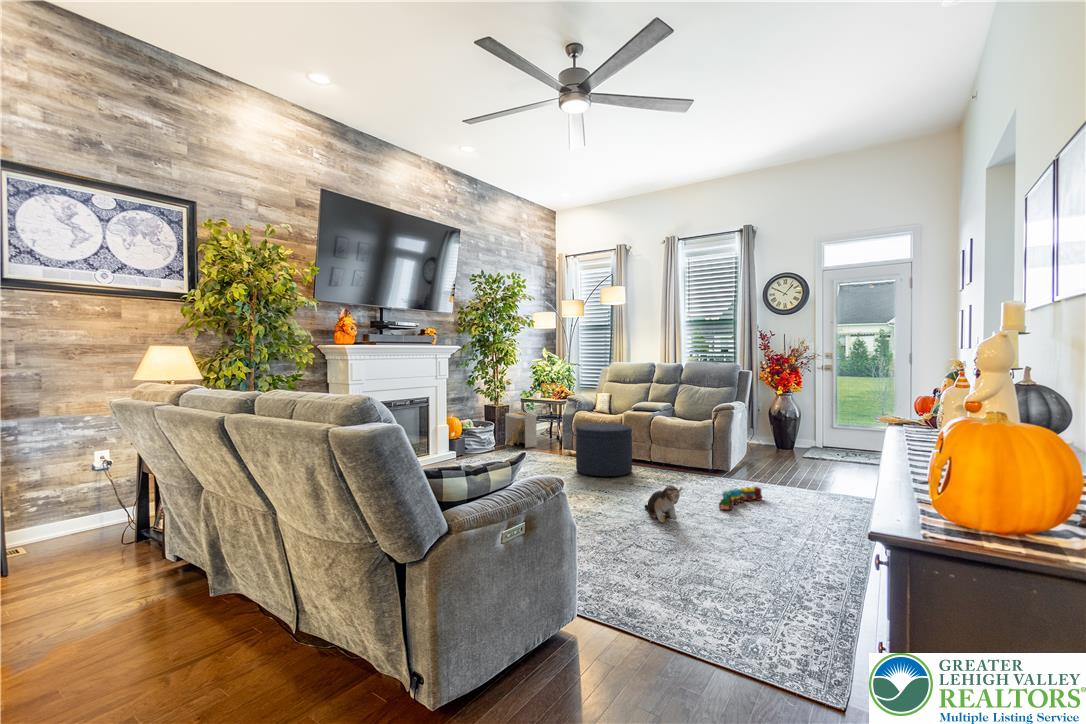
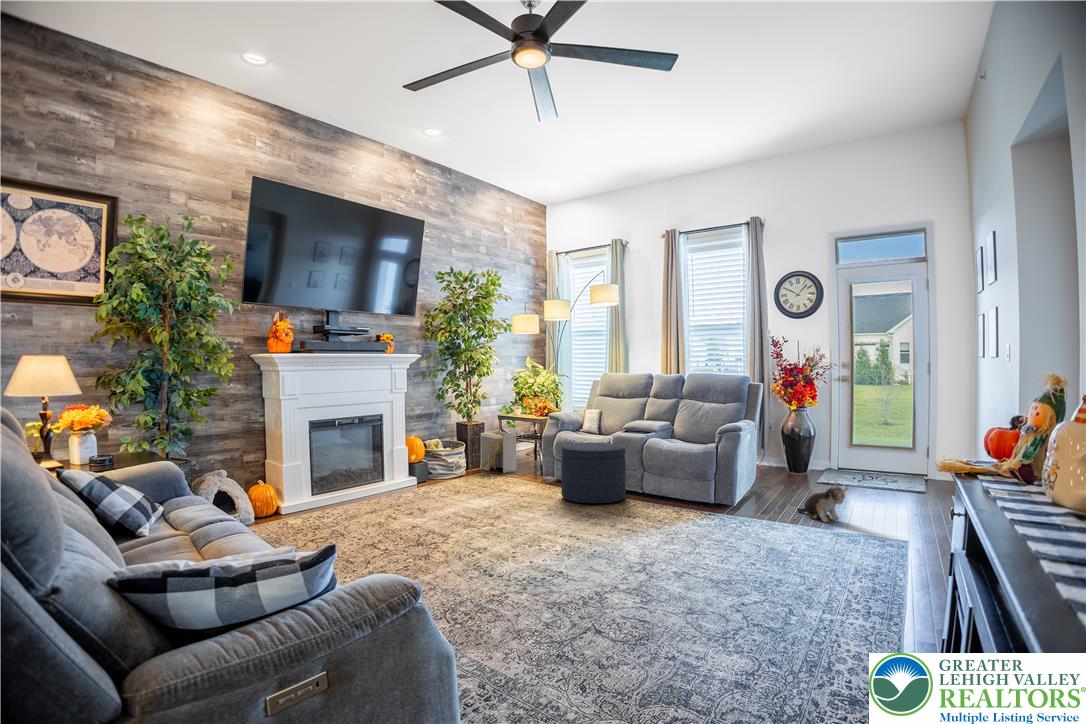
plush toy: present [644,485,682,523] -> present [797,486,848,522]
toy train: present [719,486,762,510] -> none [723,513,772,539]

